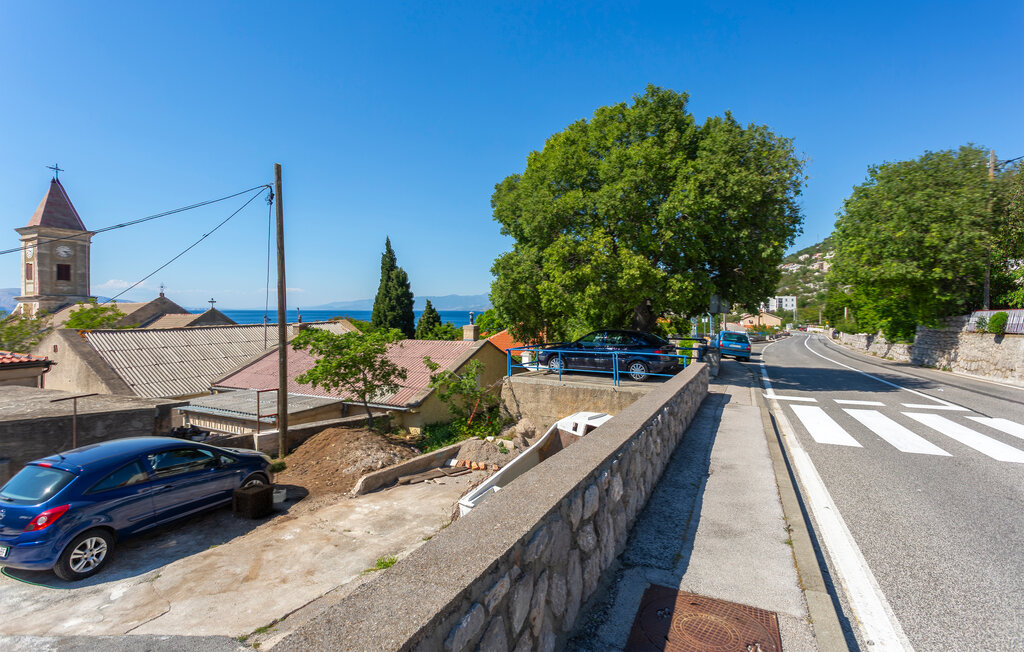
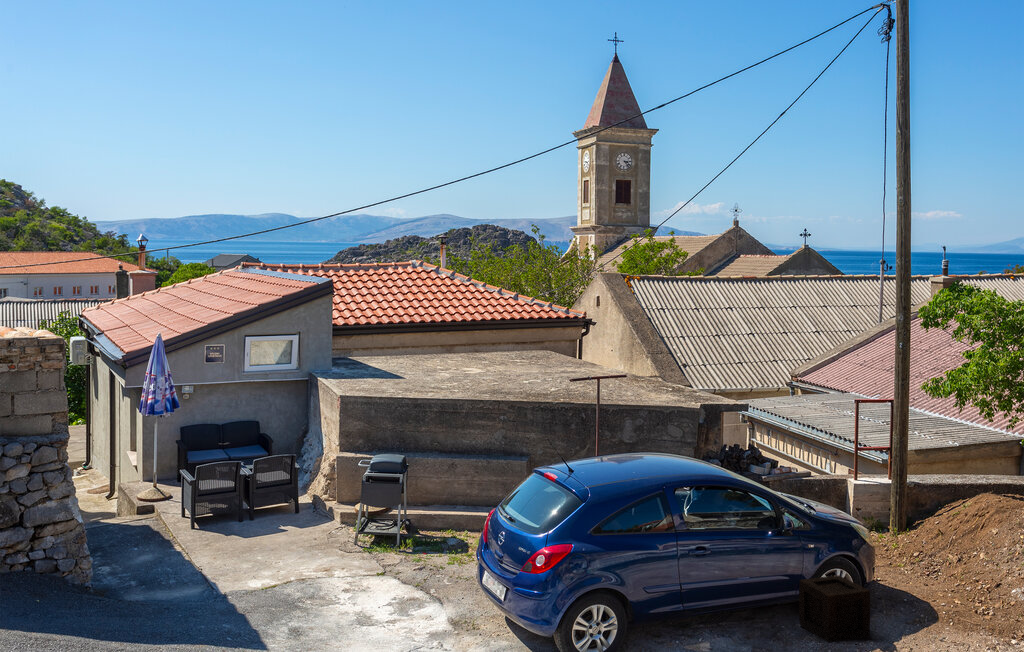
potted tree: present [269,462,287,503] -> none [862,545,898,625]

